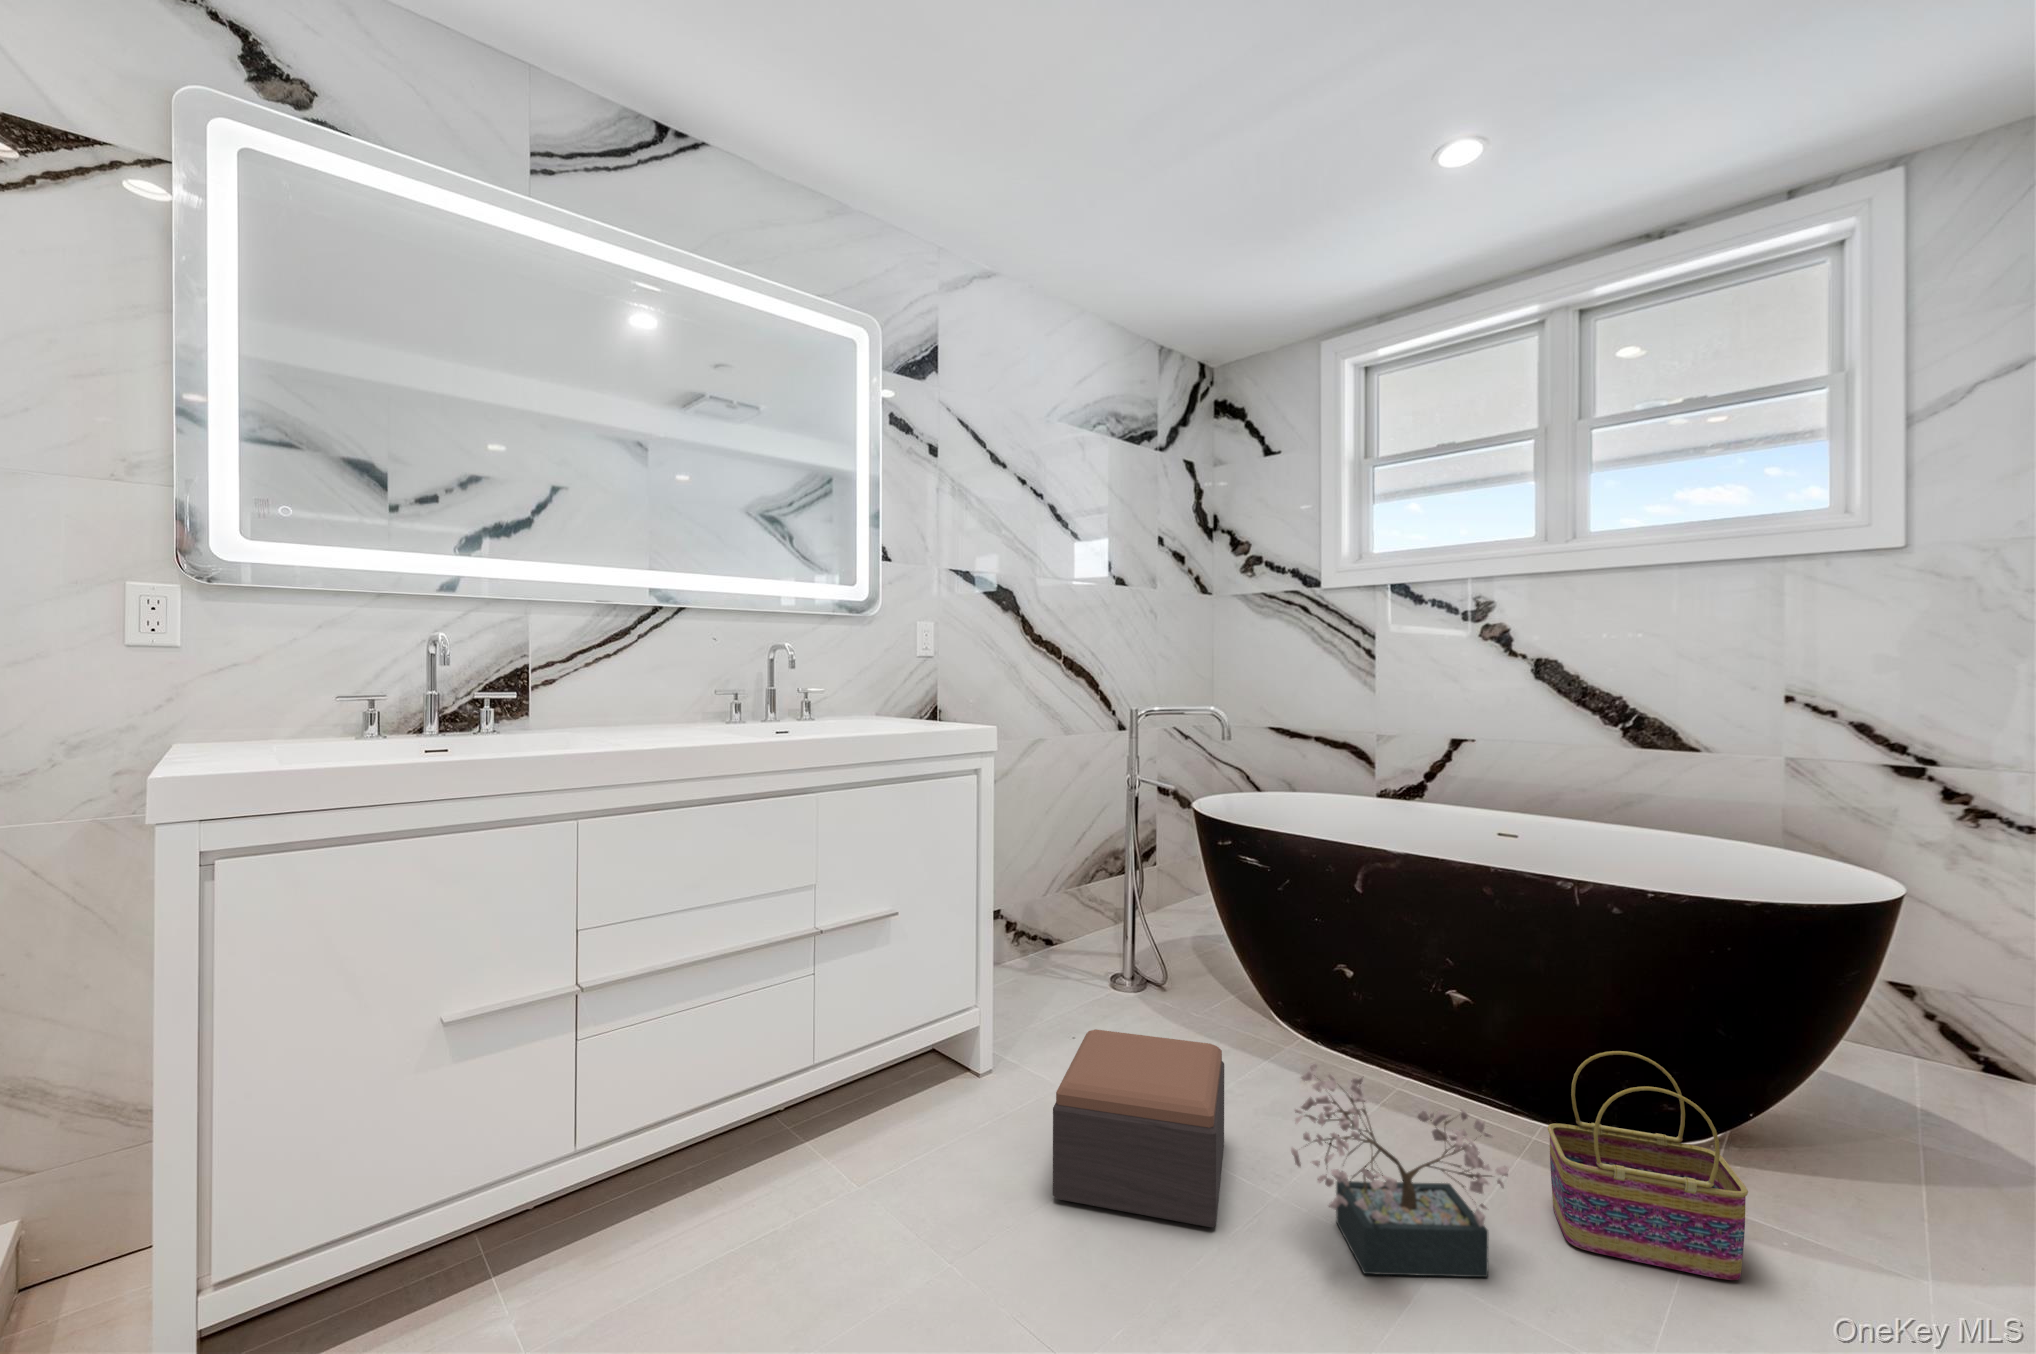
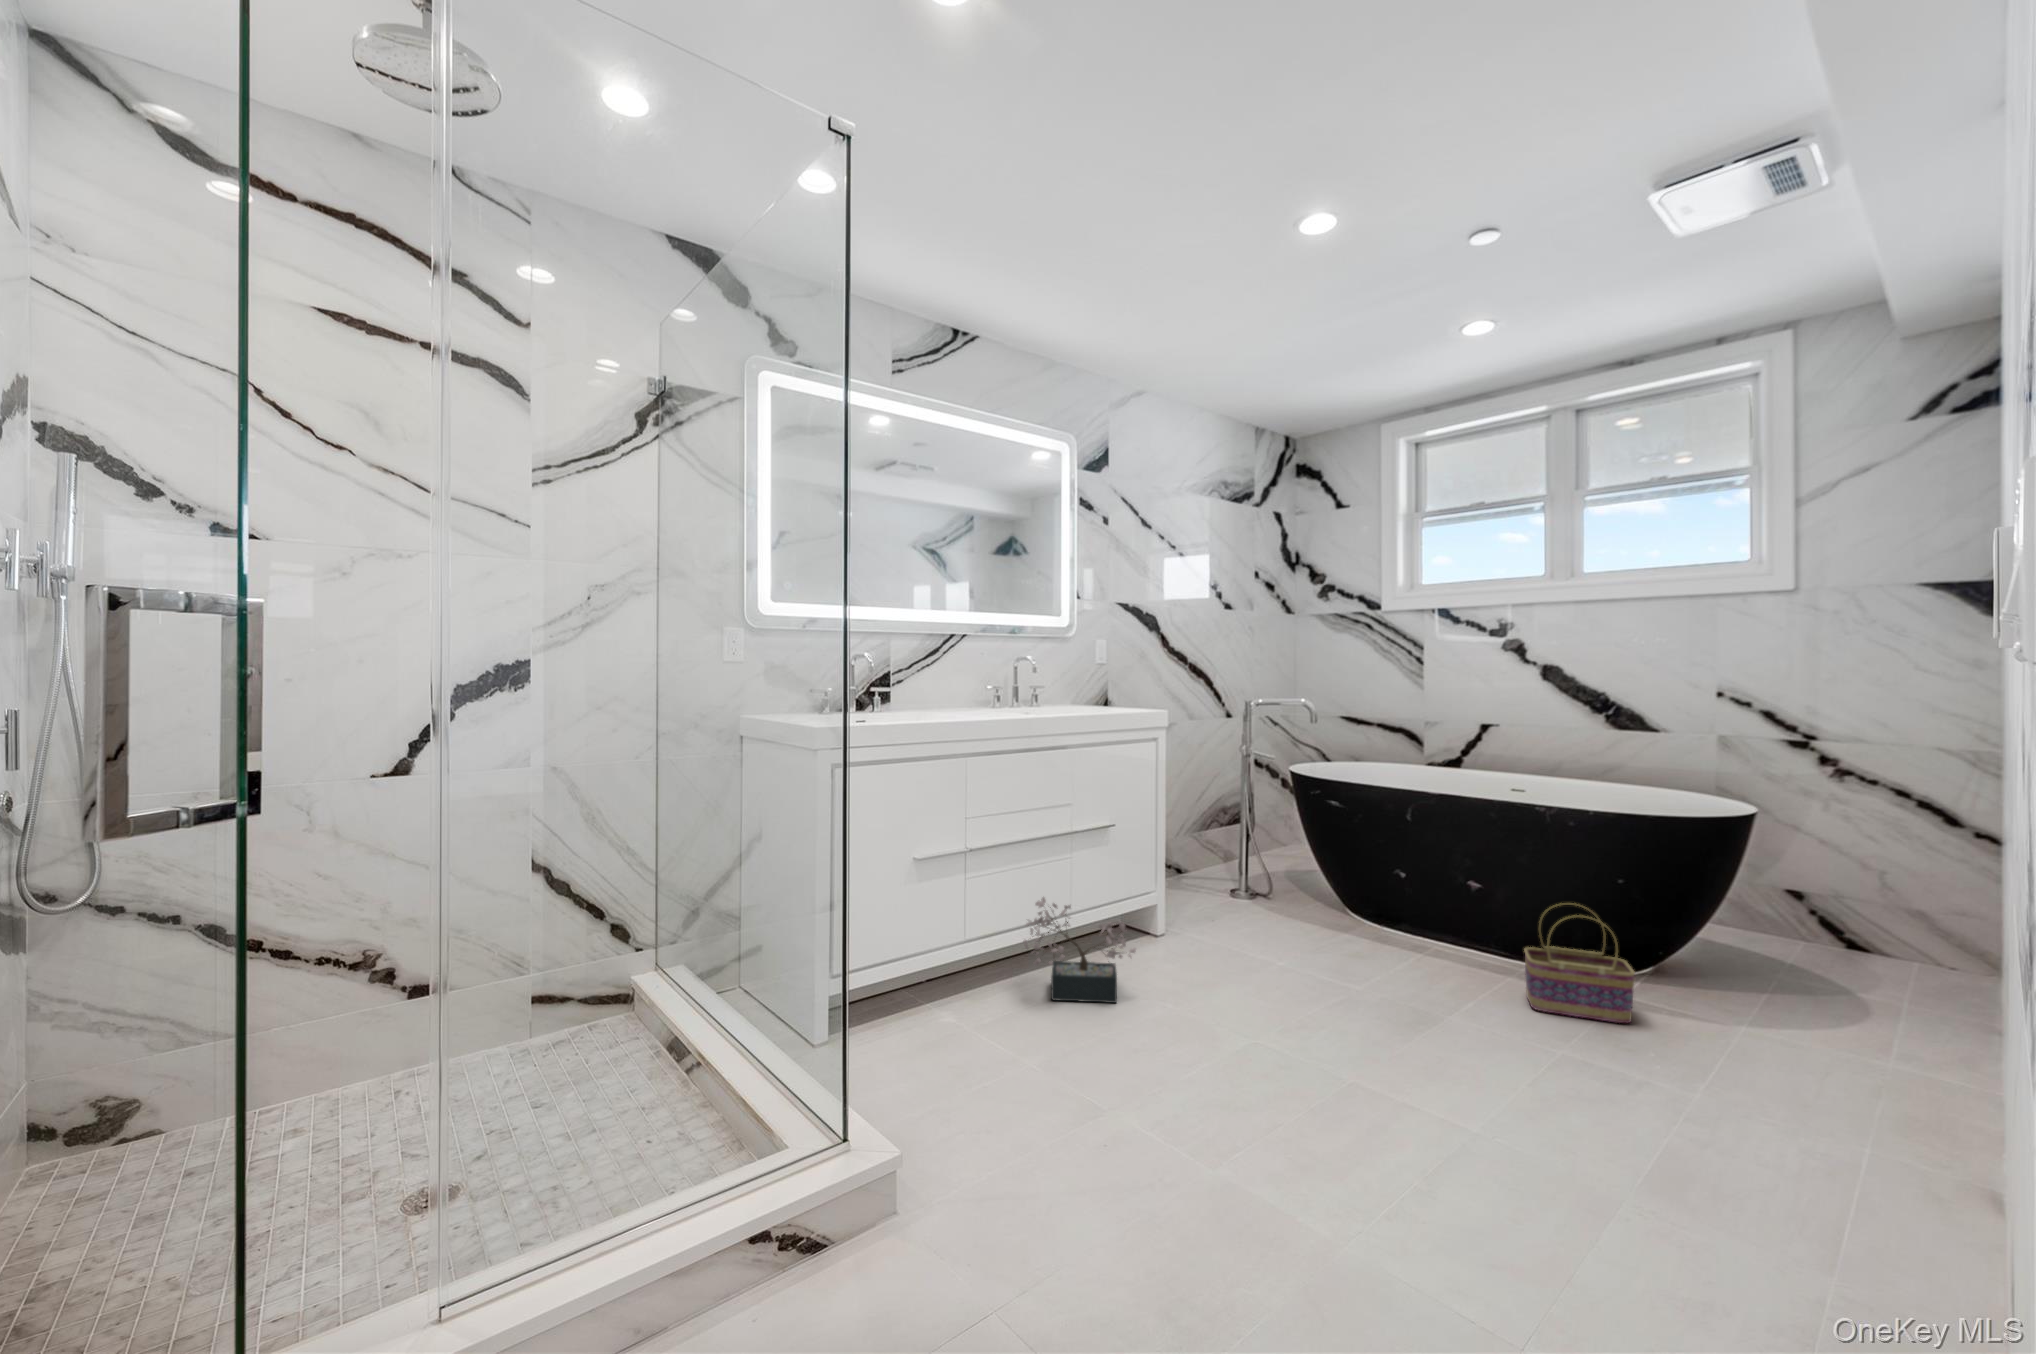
footstool: present [1053,1029,1224,1228] -> none [1224,899,1324,998]
decorative plant: present [1291,1064,1509,1277] -> present [1024,897,1136,1003]

